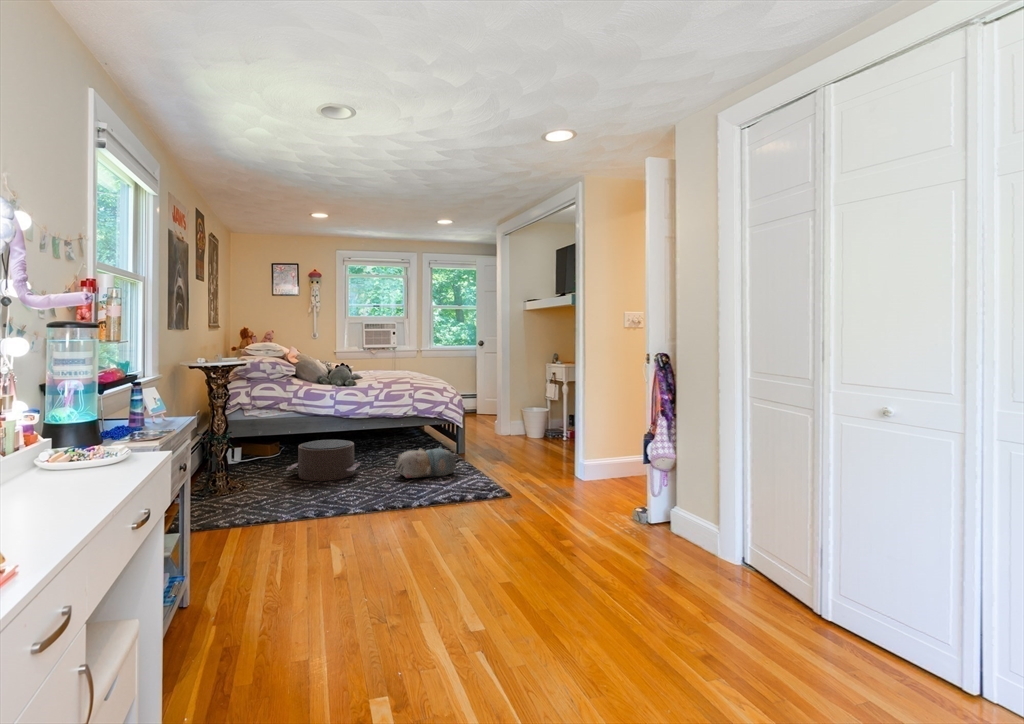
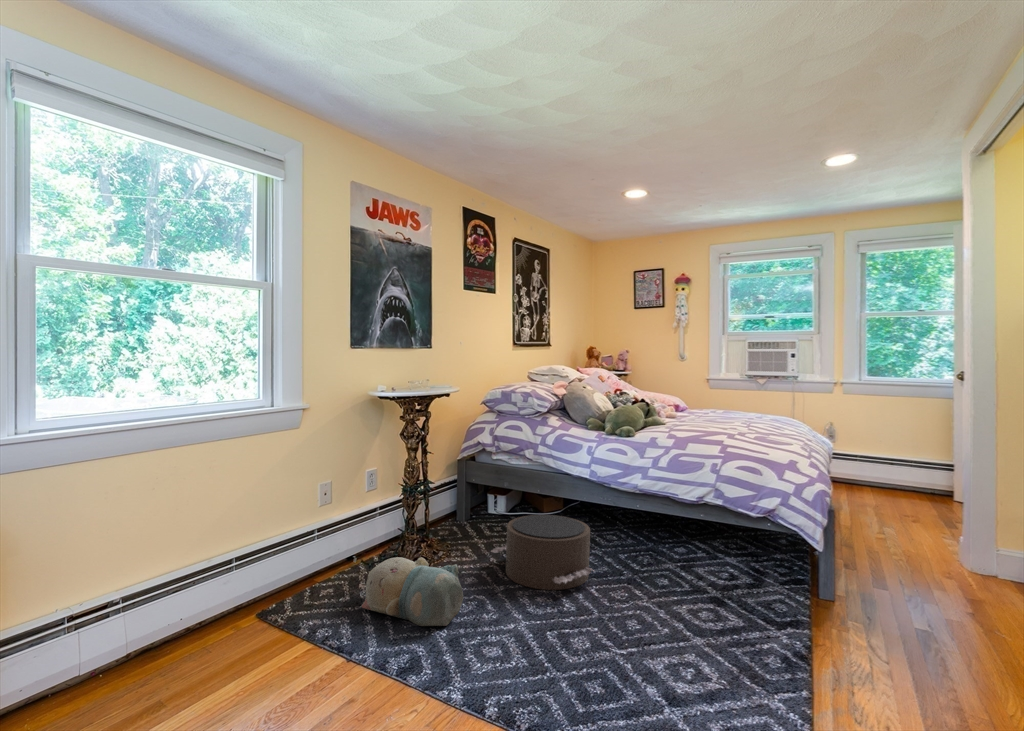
plush toy: present [396,447,456,478] -> present [362,557,463,626]

